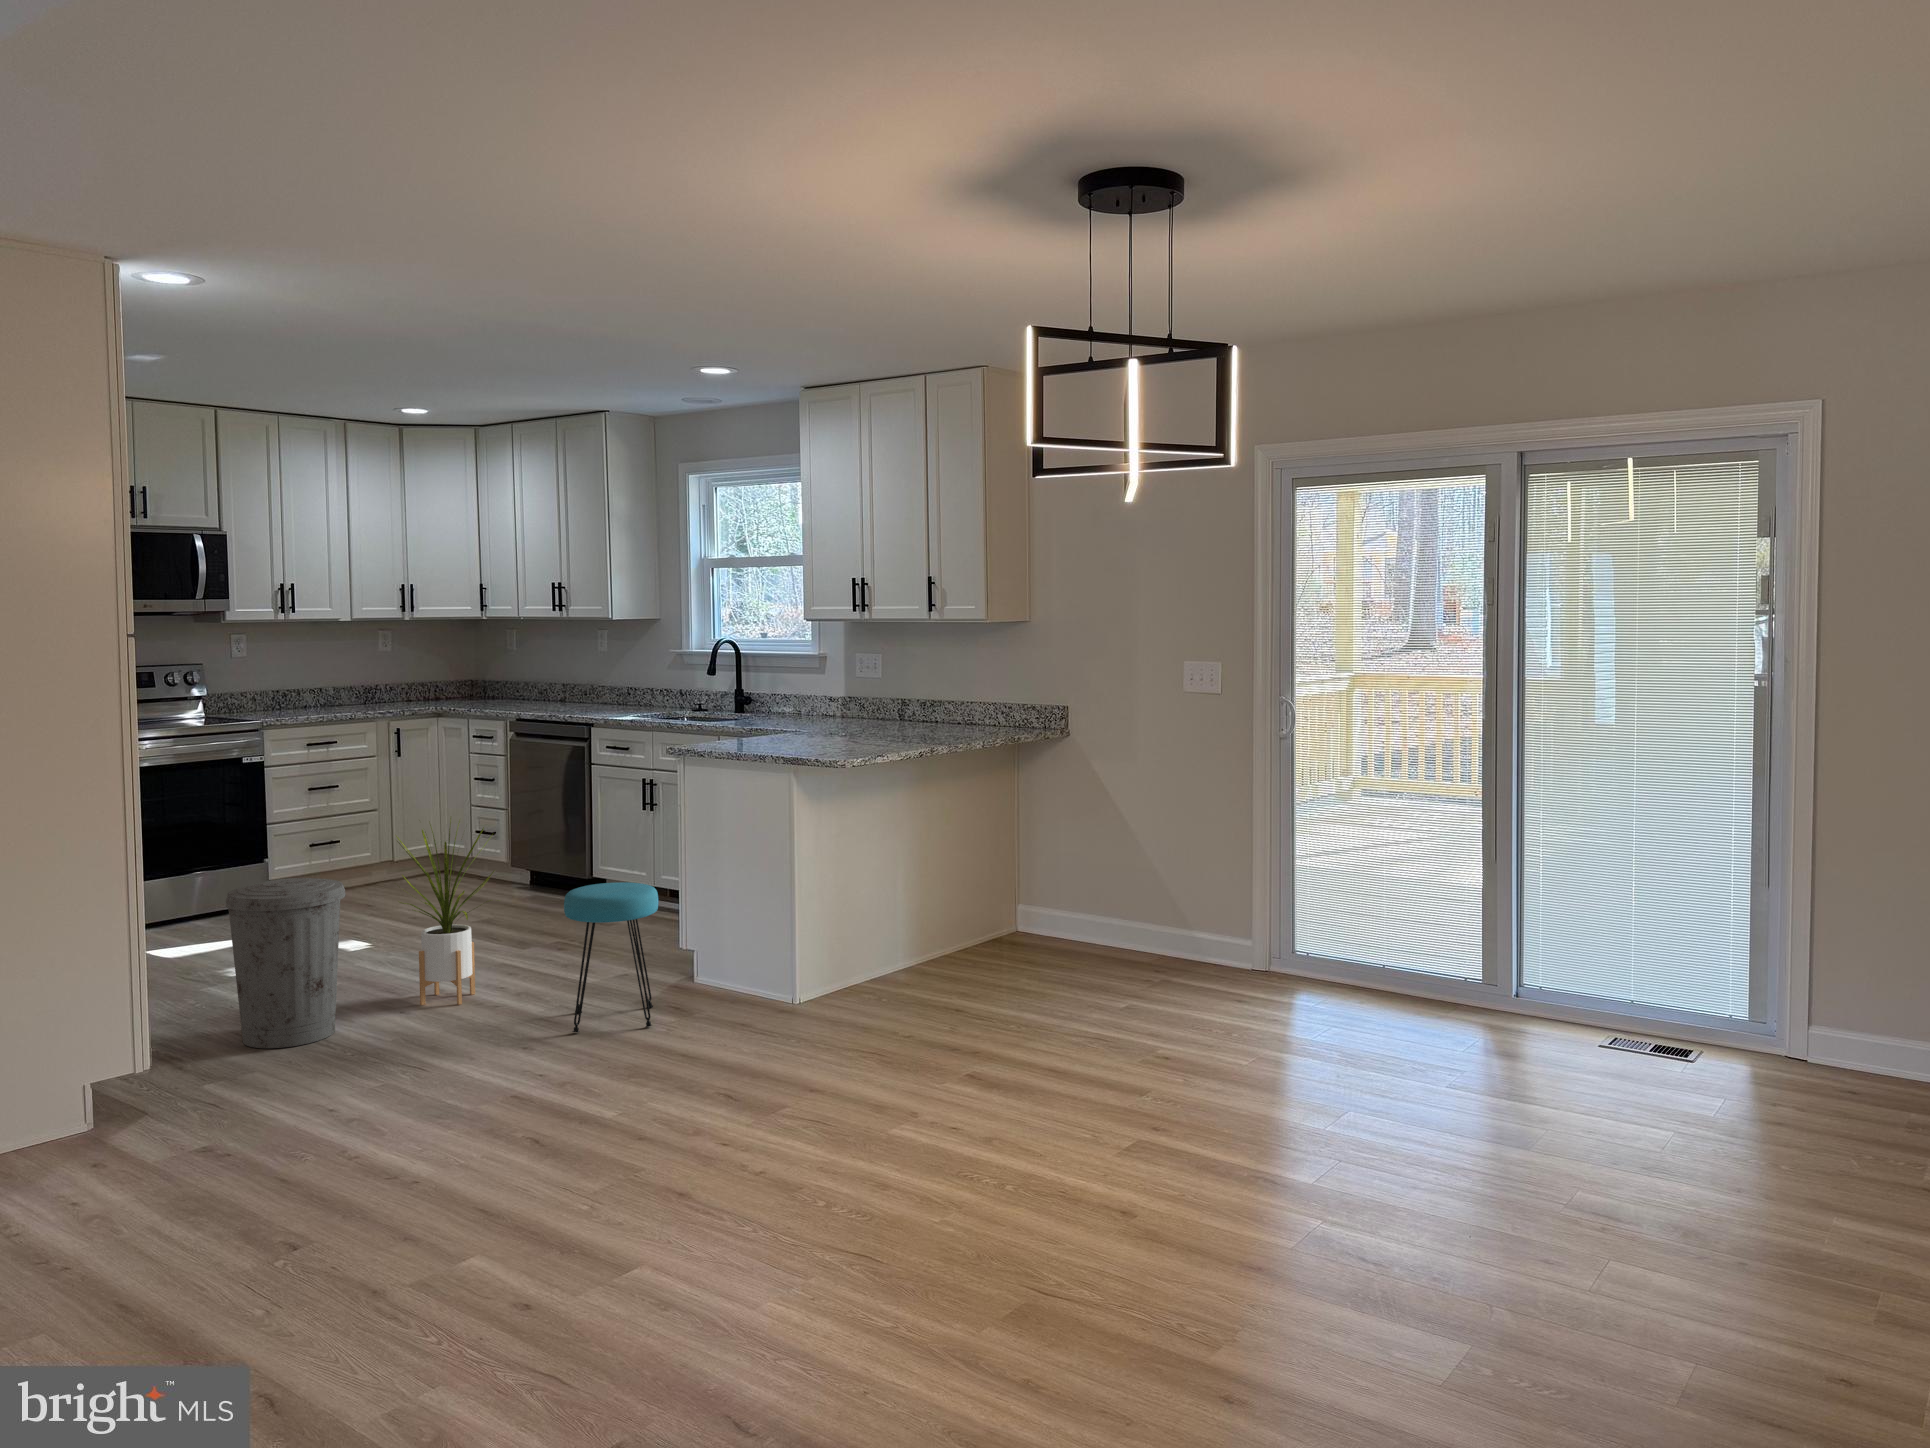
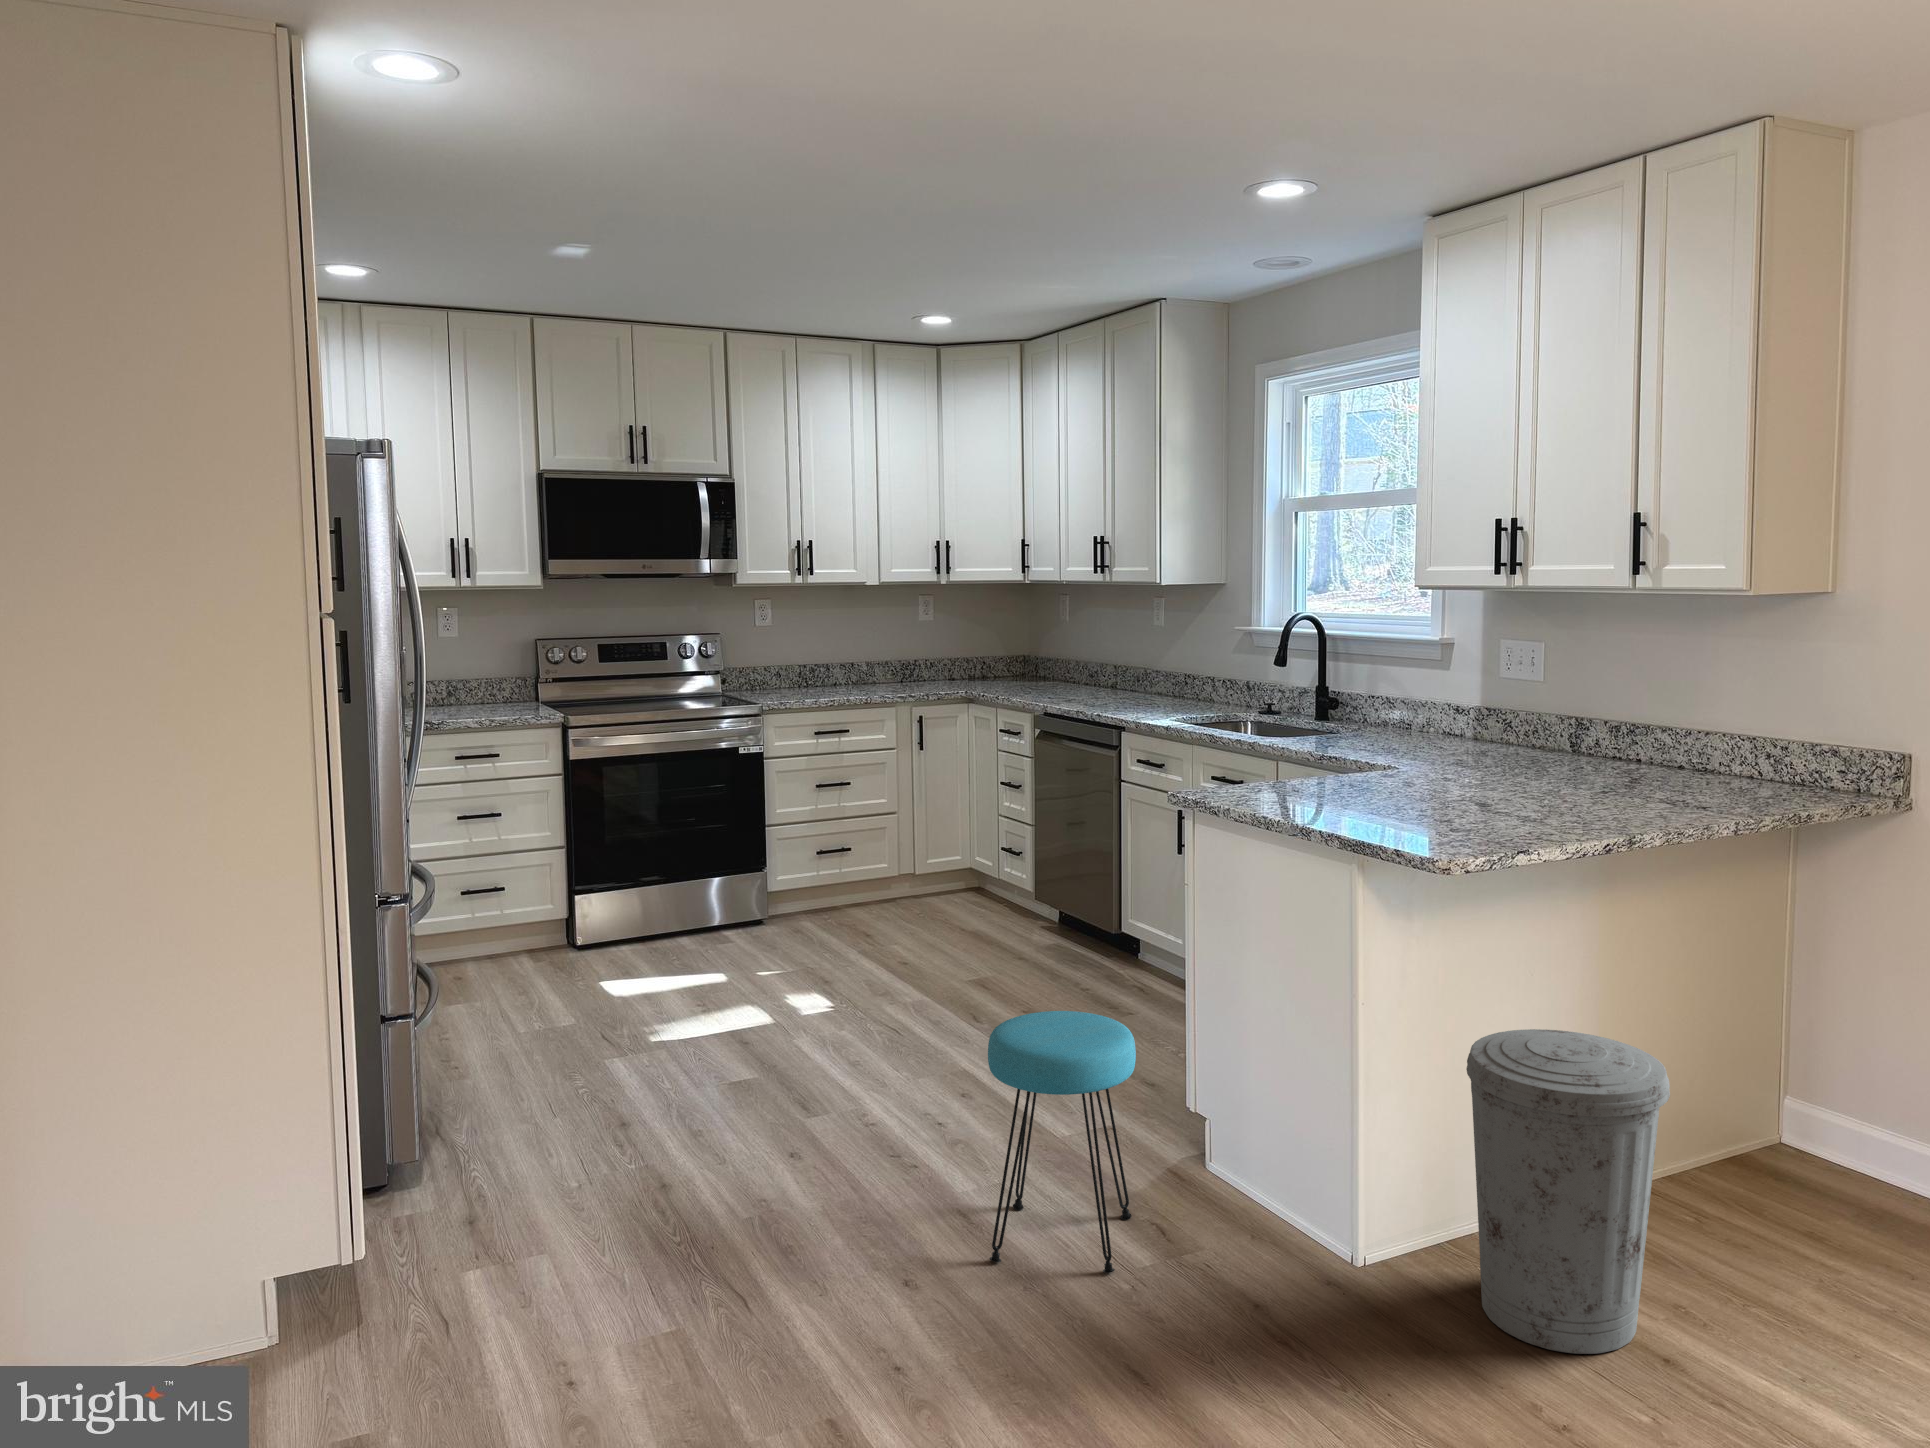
house plant: present [396,818,494,1005] -> none [788,867,933,1151]
trash can: present [226,878,346,1048] -> present [1466,1029,1670,1354]

